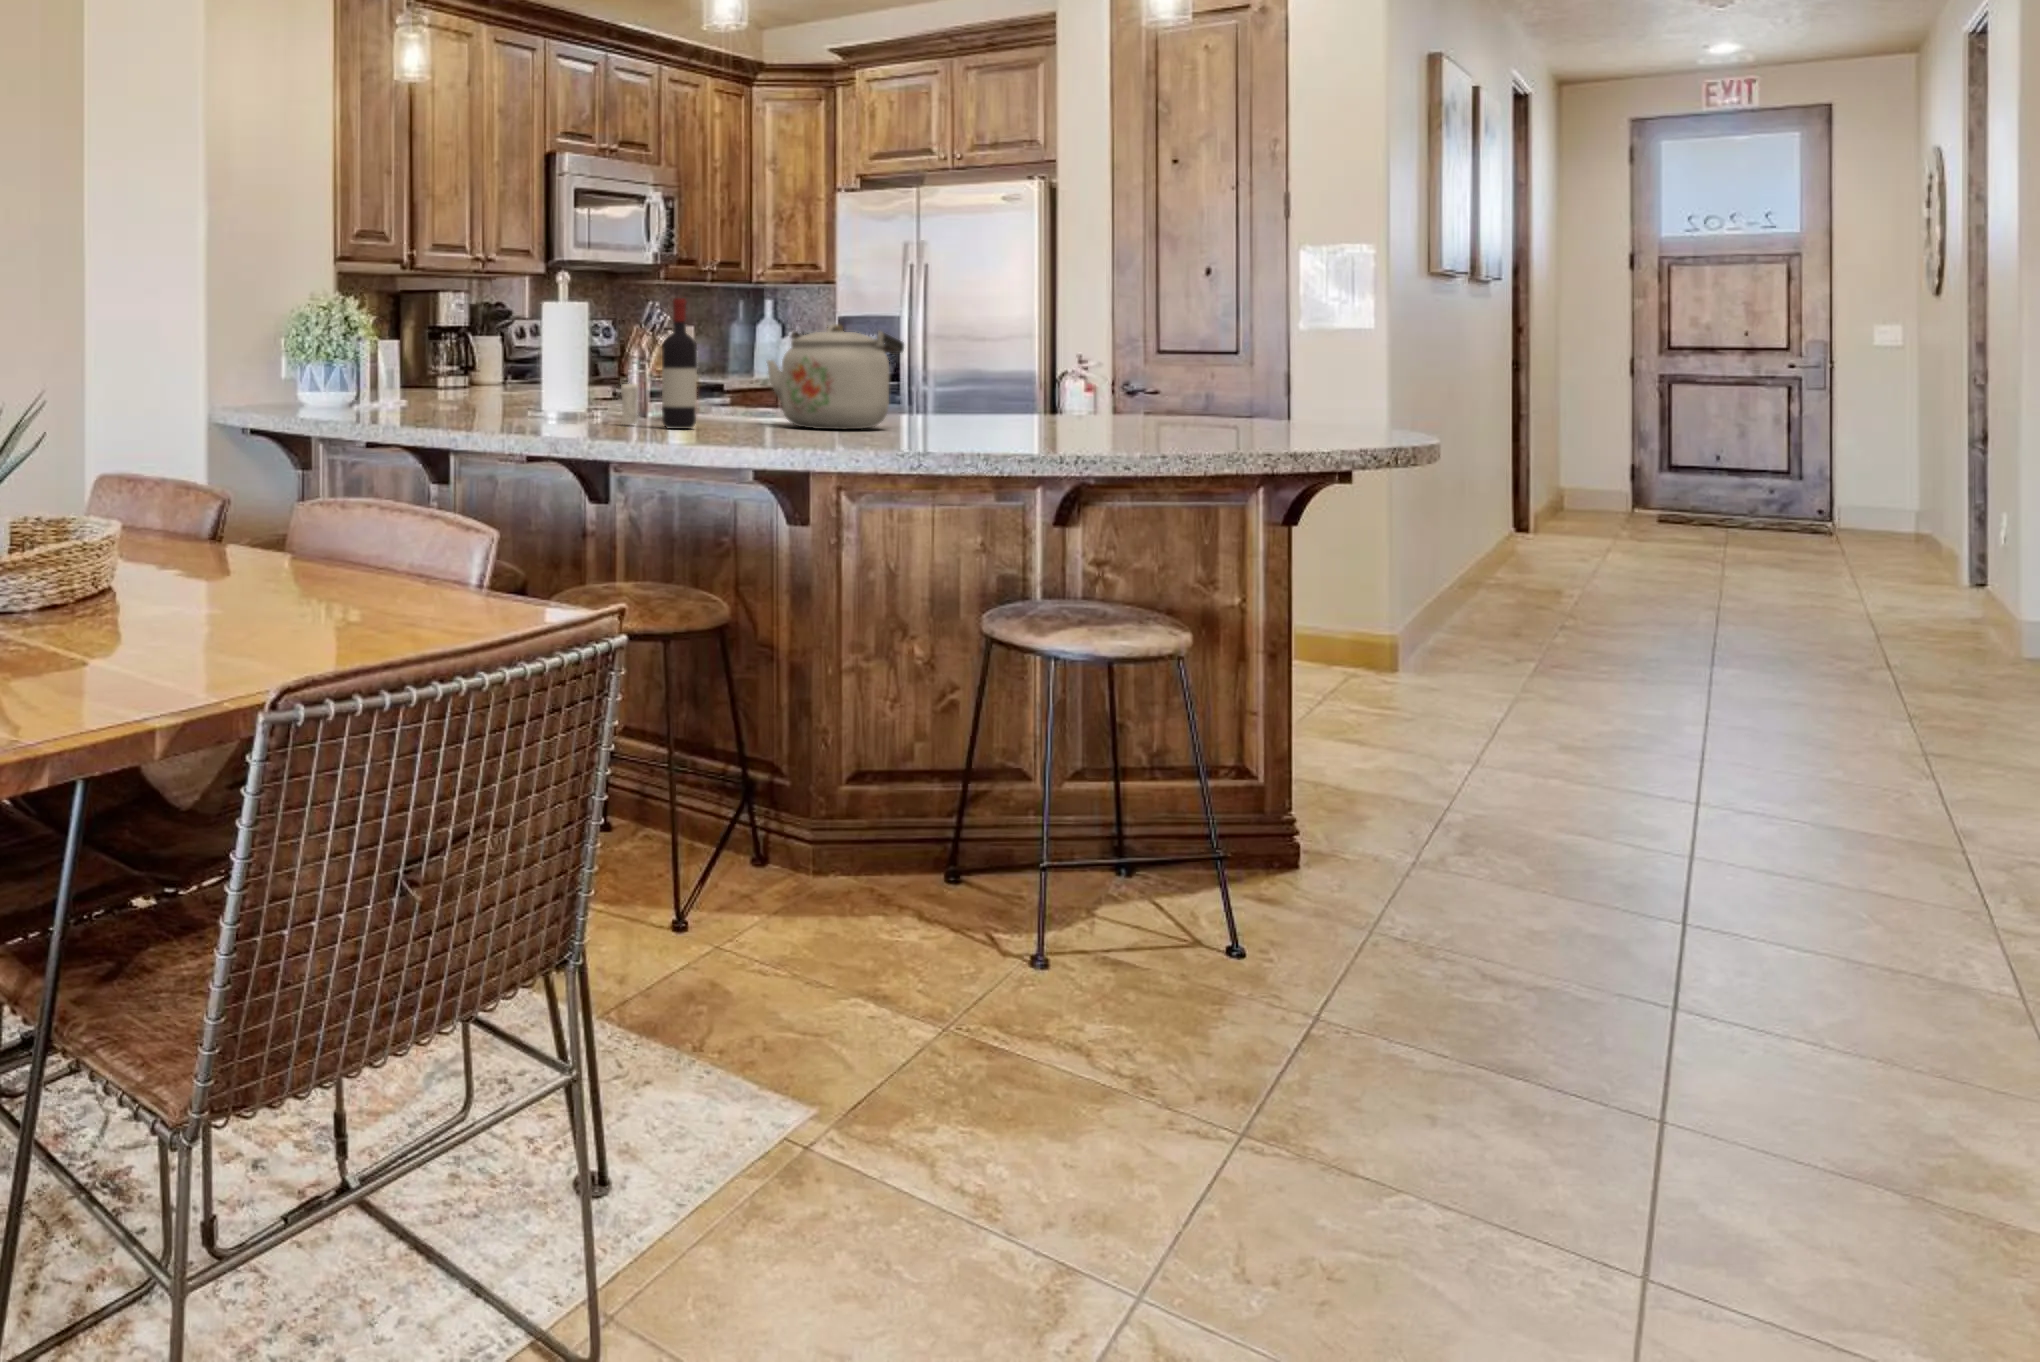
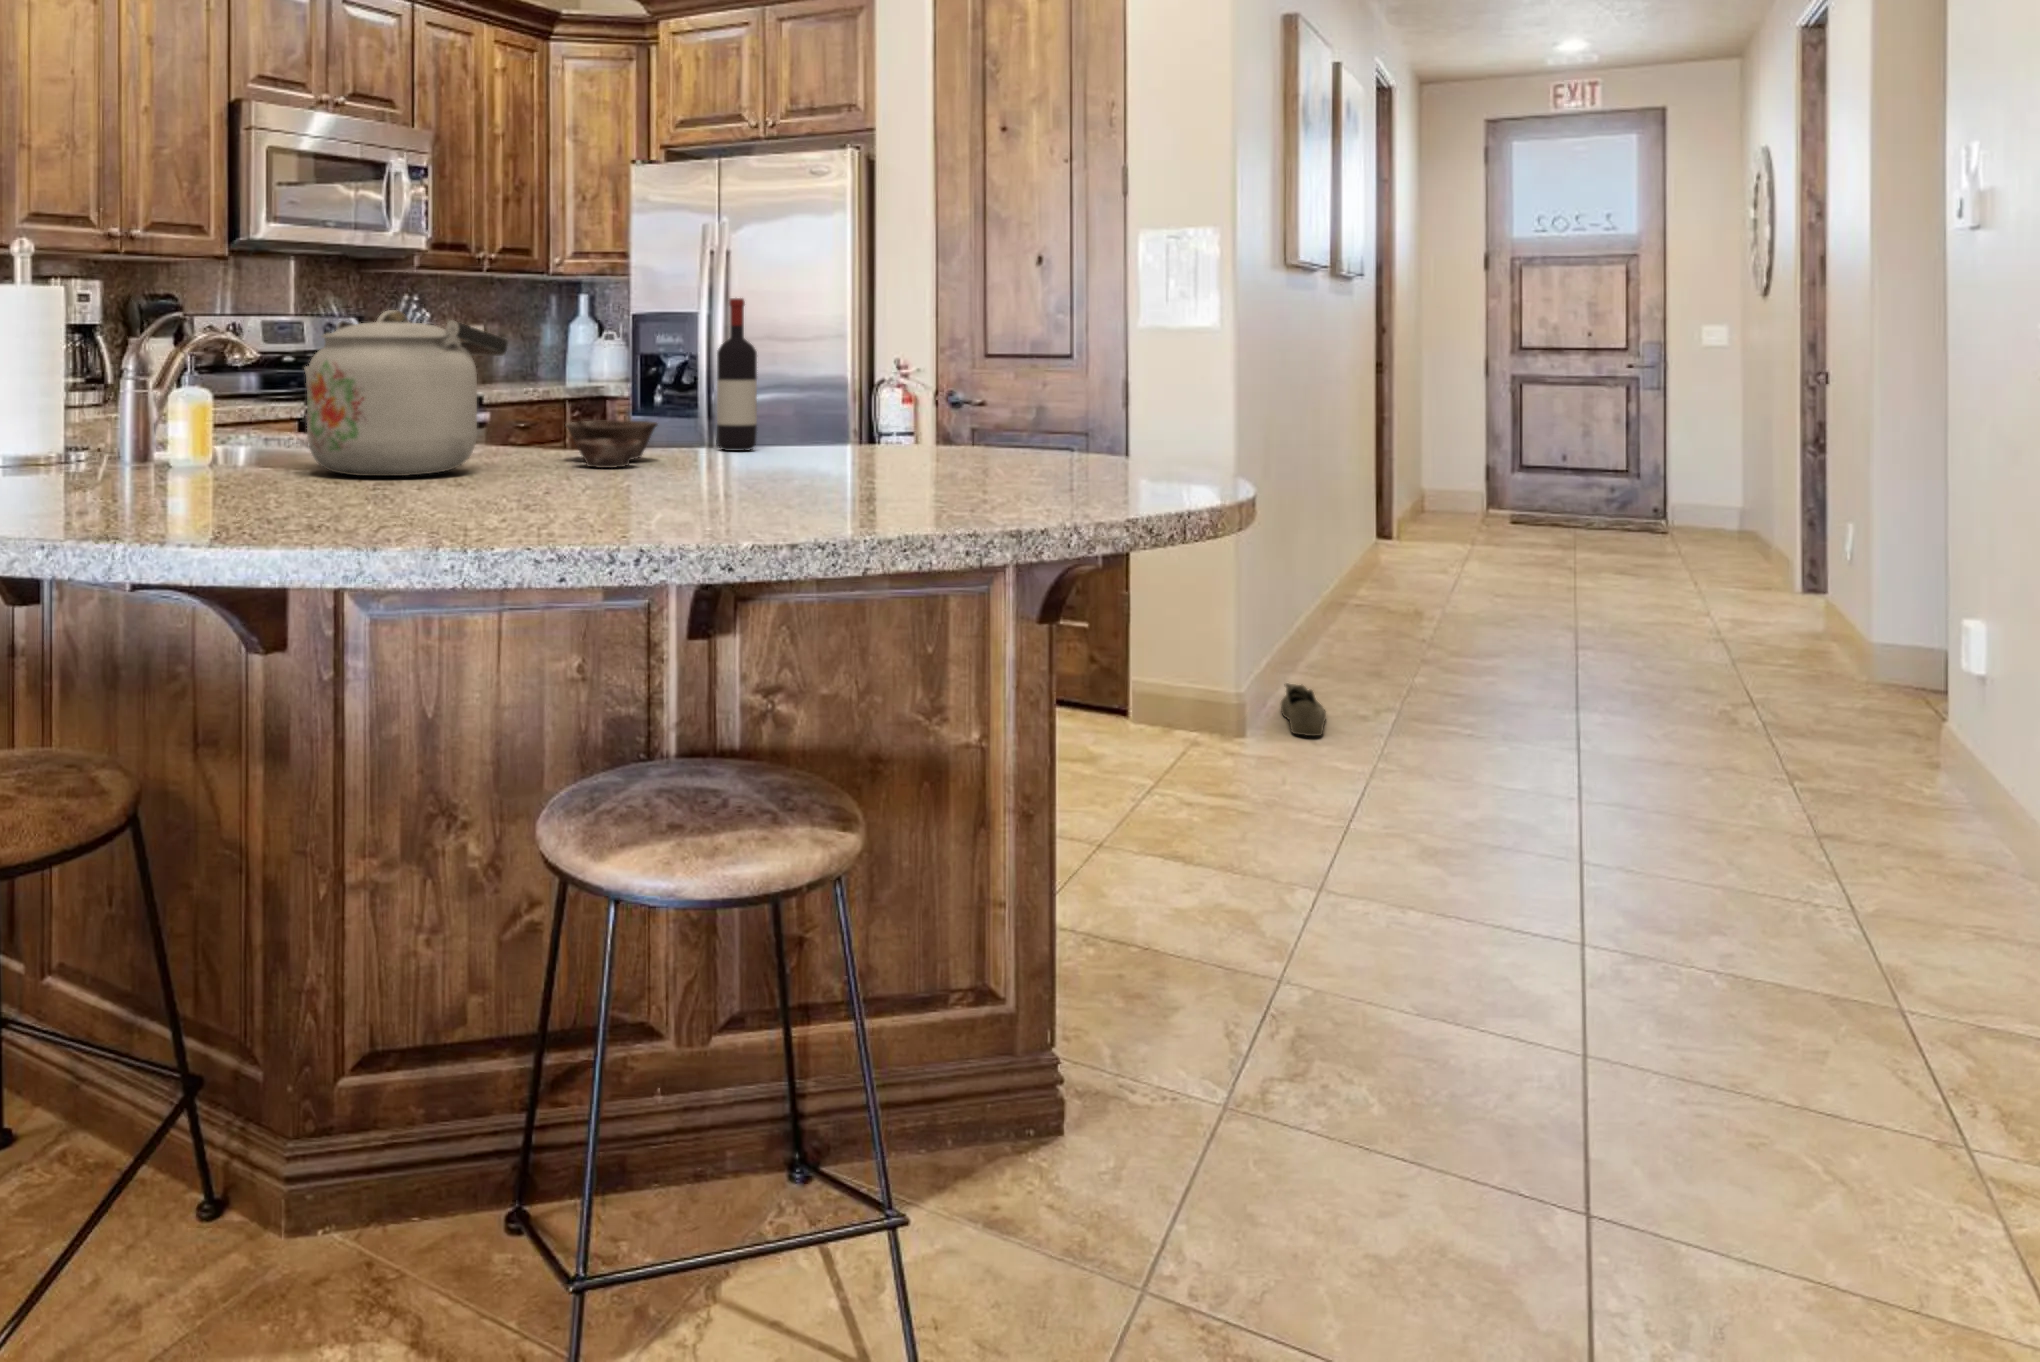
wine bottle: present [662,298,697,429] -> present [717,298,757,451]
candle: present [621,383,638,425] -> none [28,391,60,473]
bowl: none [918,398,984,428] -> present [566,420,657,468]
shoe: none [1428,631,1470,673] -> present [1281,683,1326,736]

